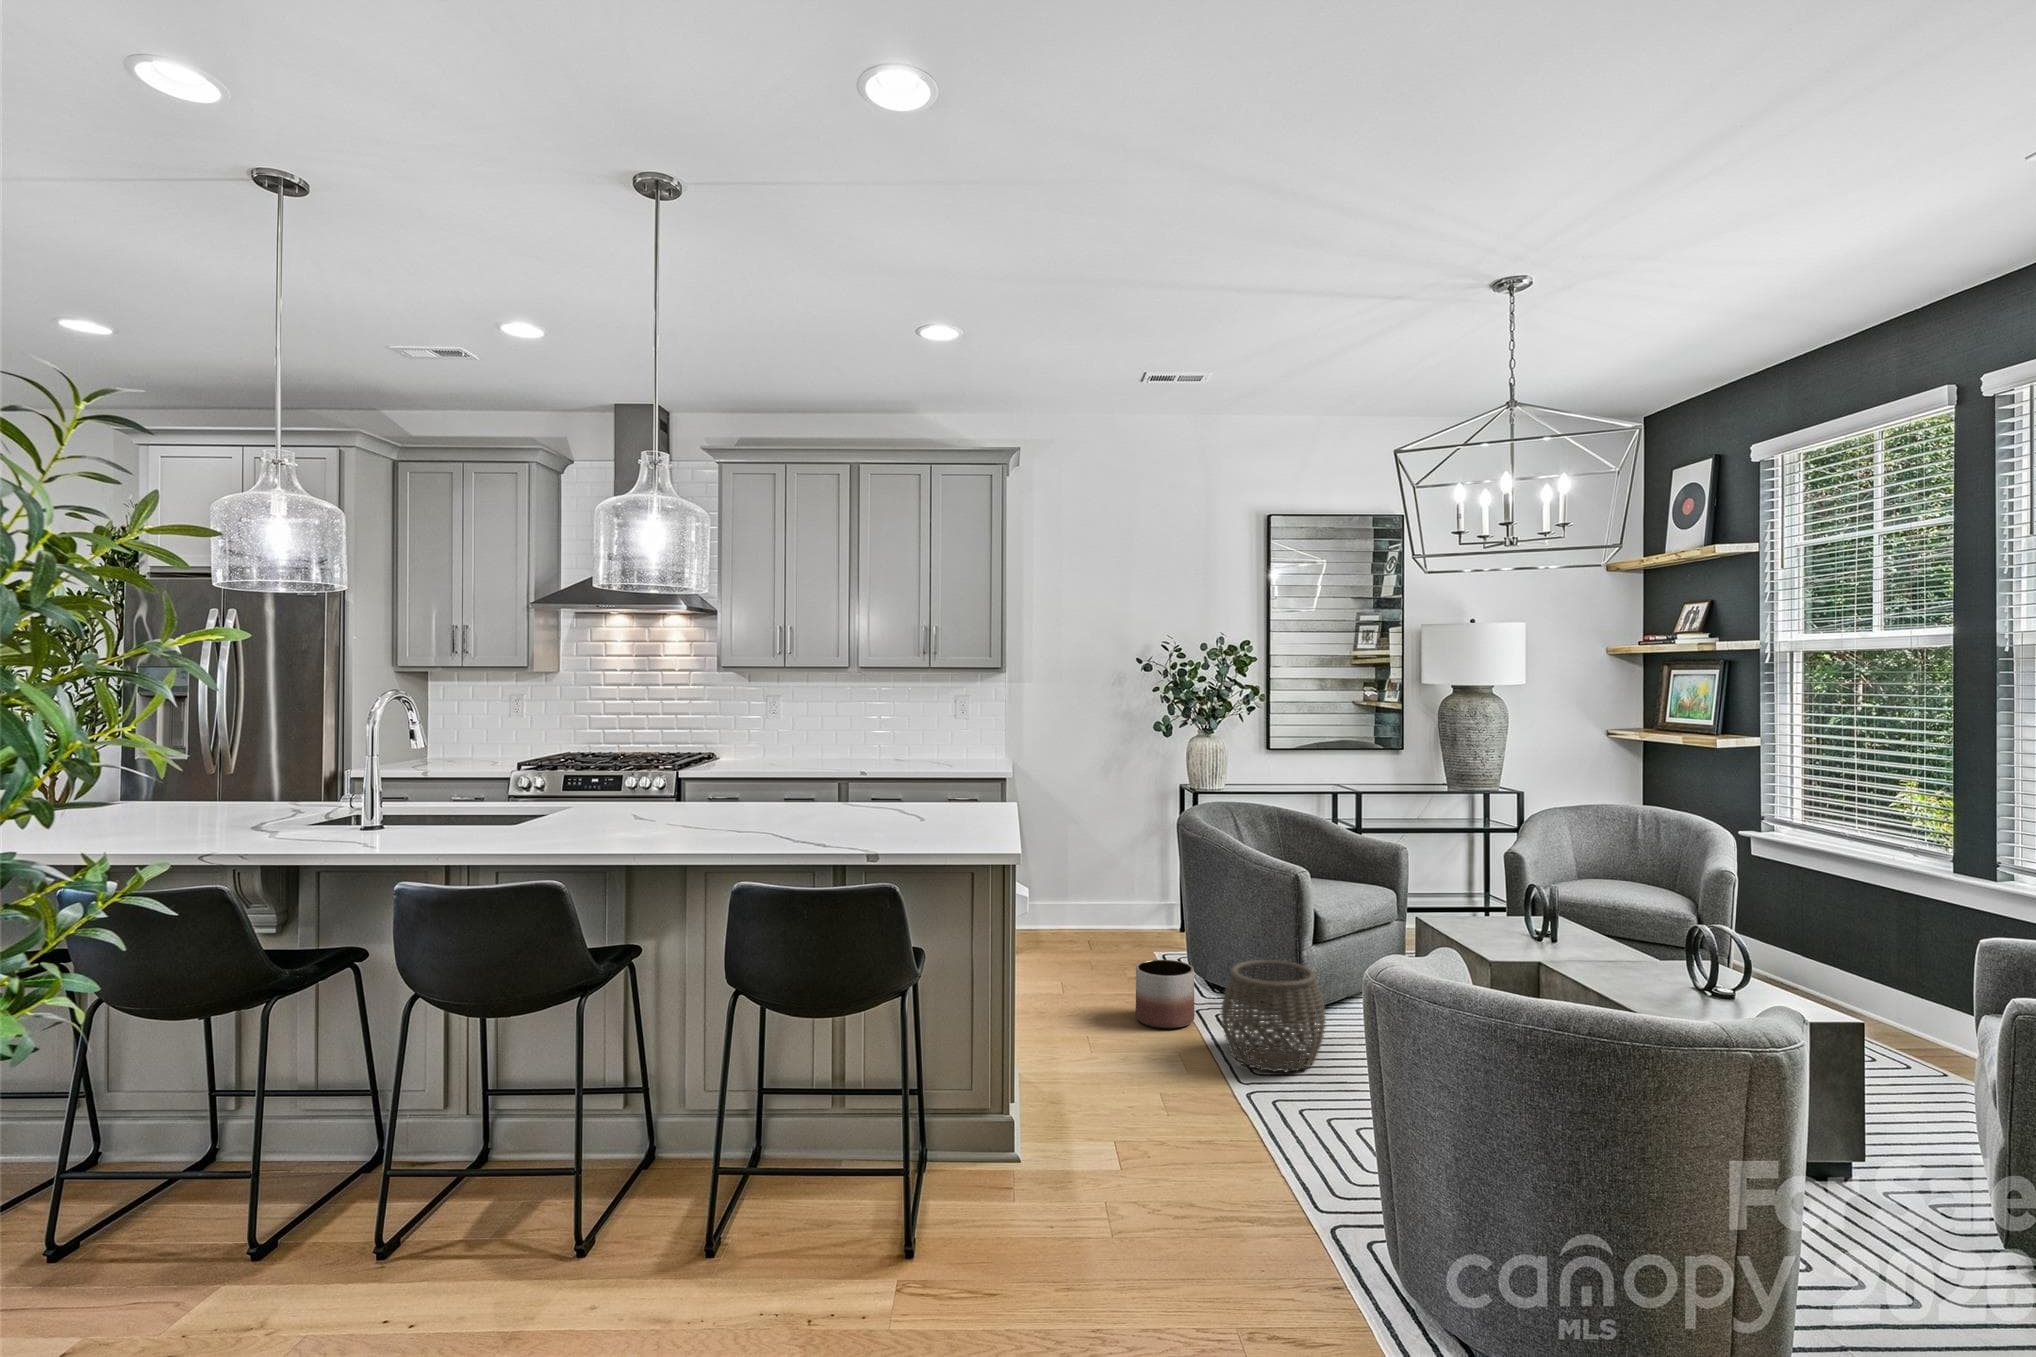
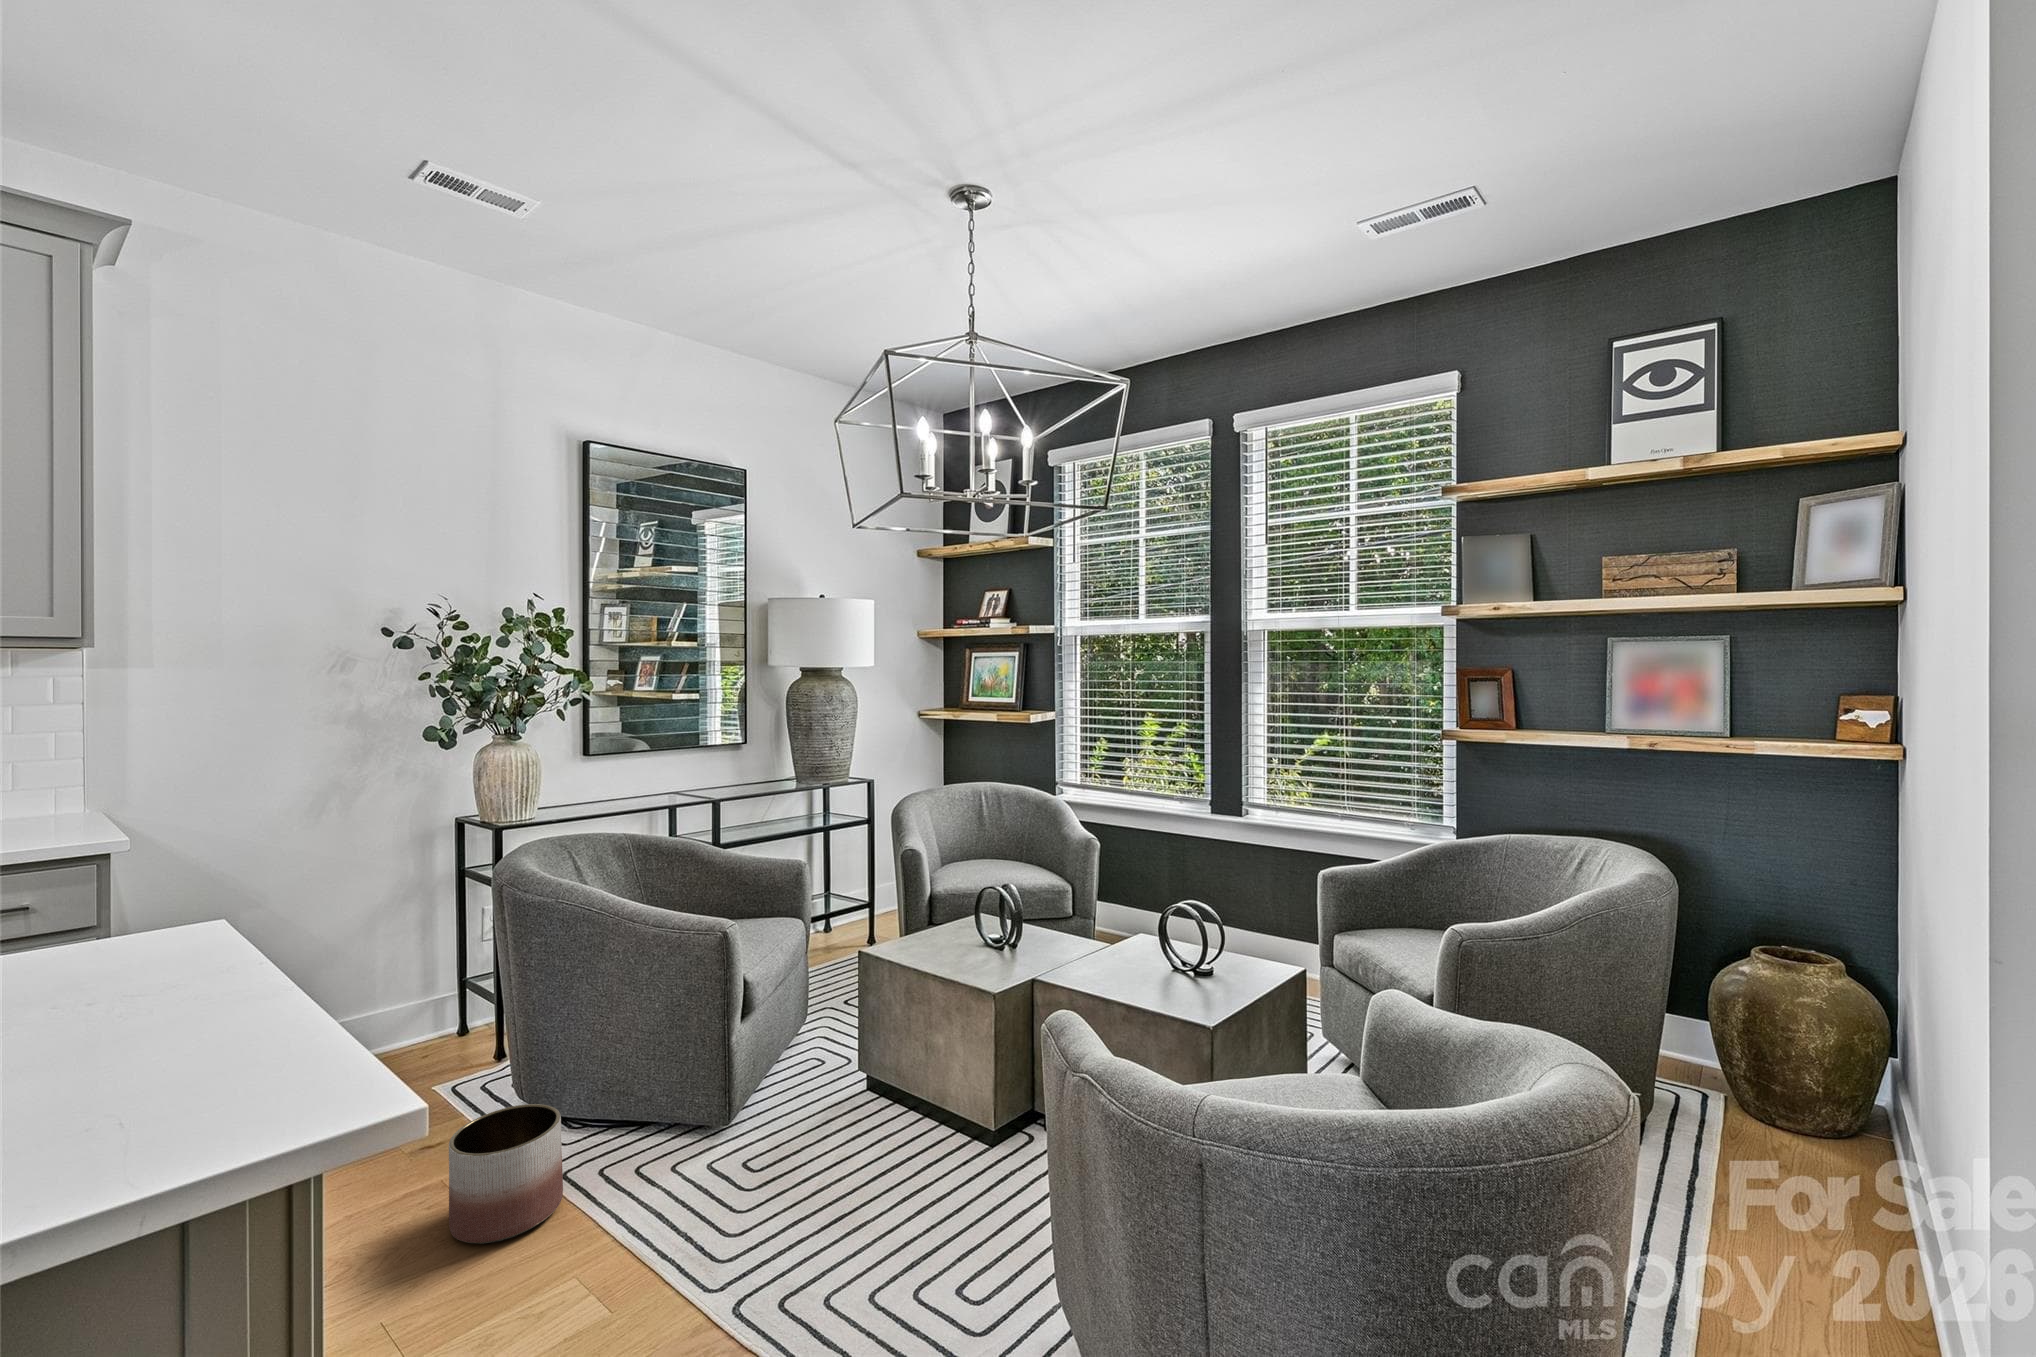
woven basket: present [1221,960,1326,1072] -> none [636,1059,802,1261]

